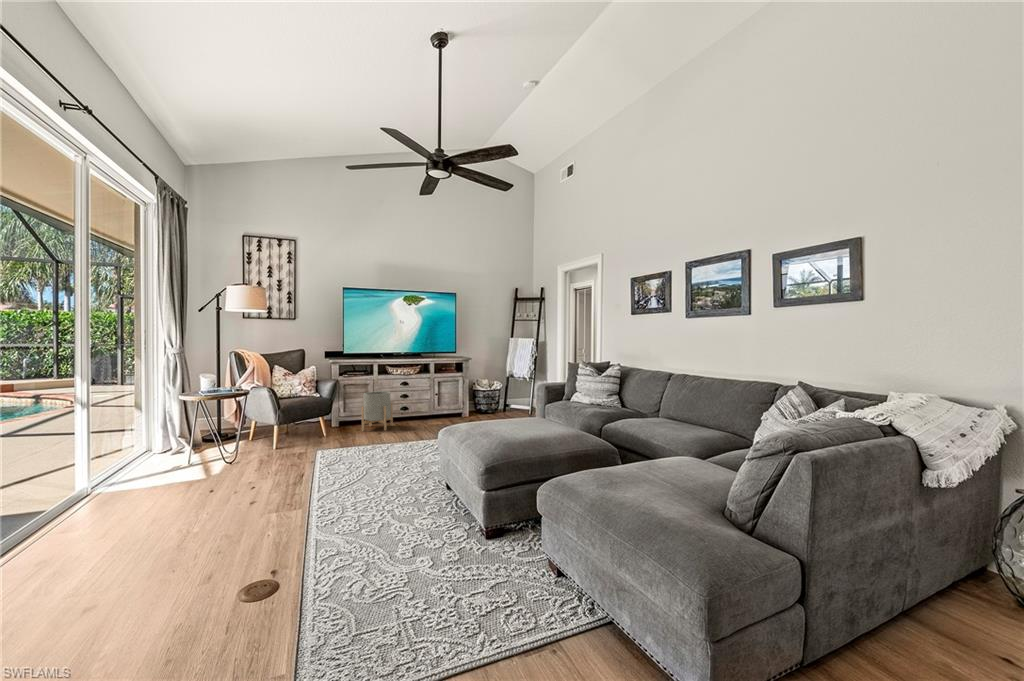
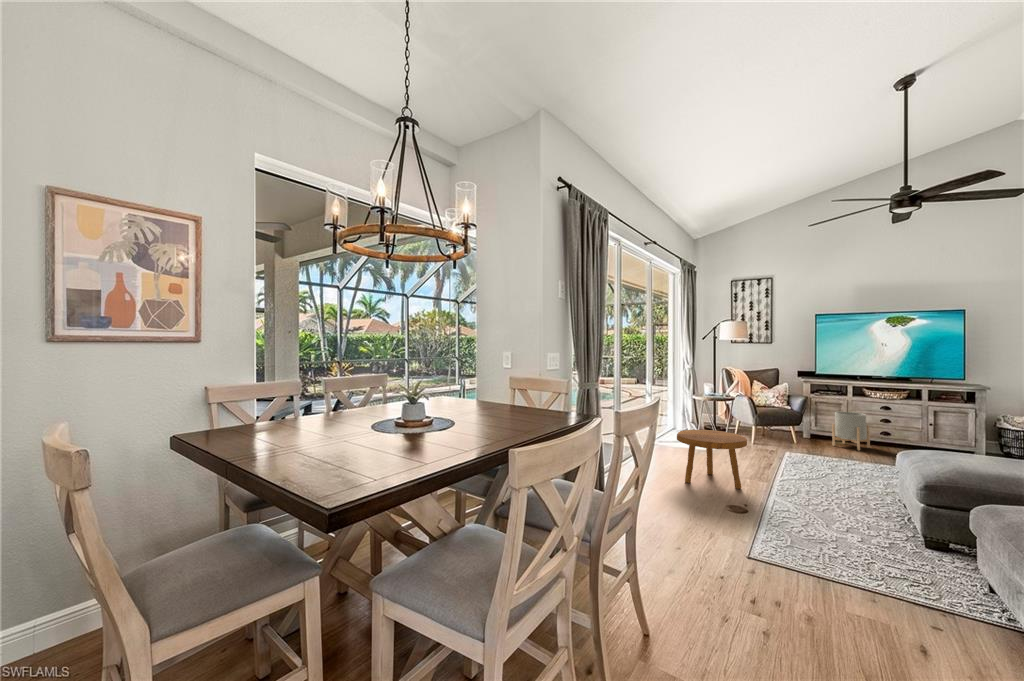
footstool: none [124,447,273,573] -> present [677,429,747,489]

